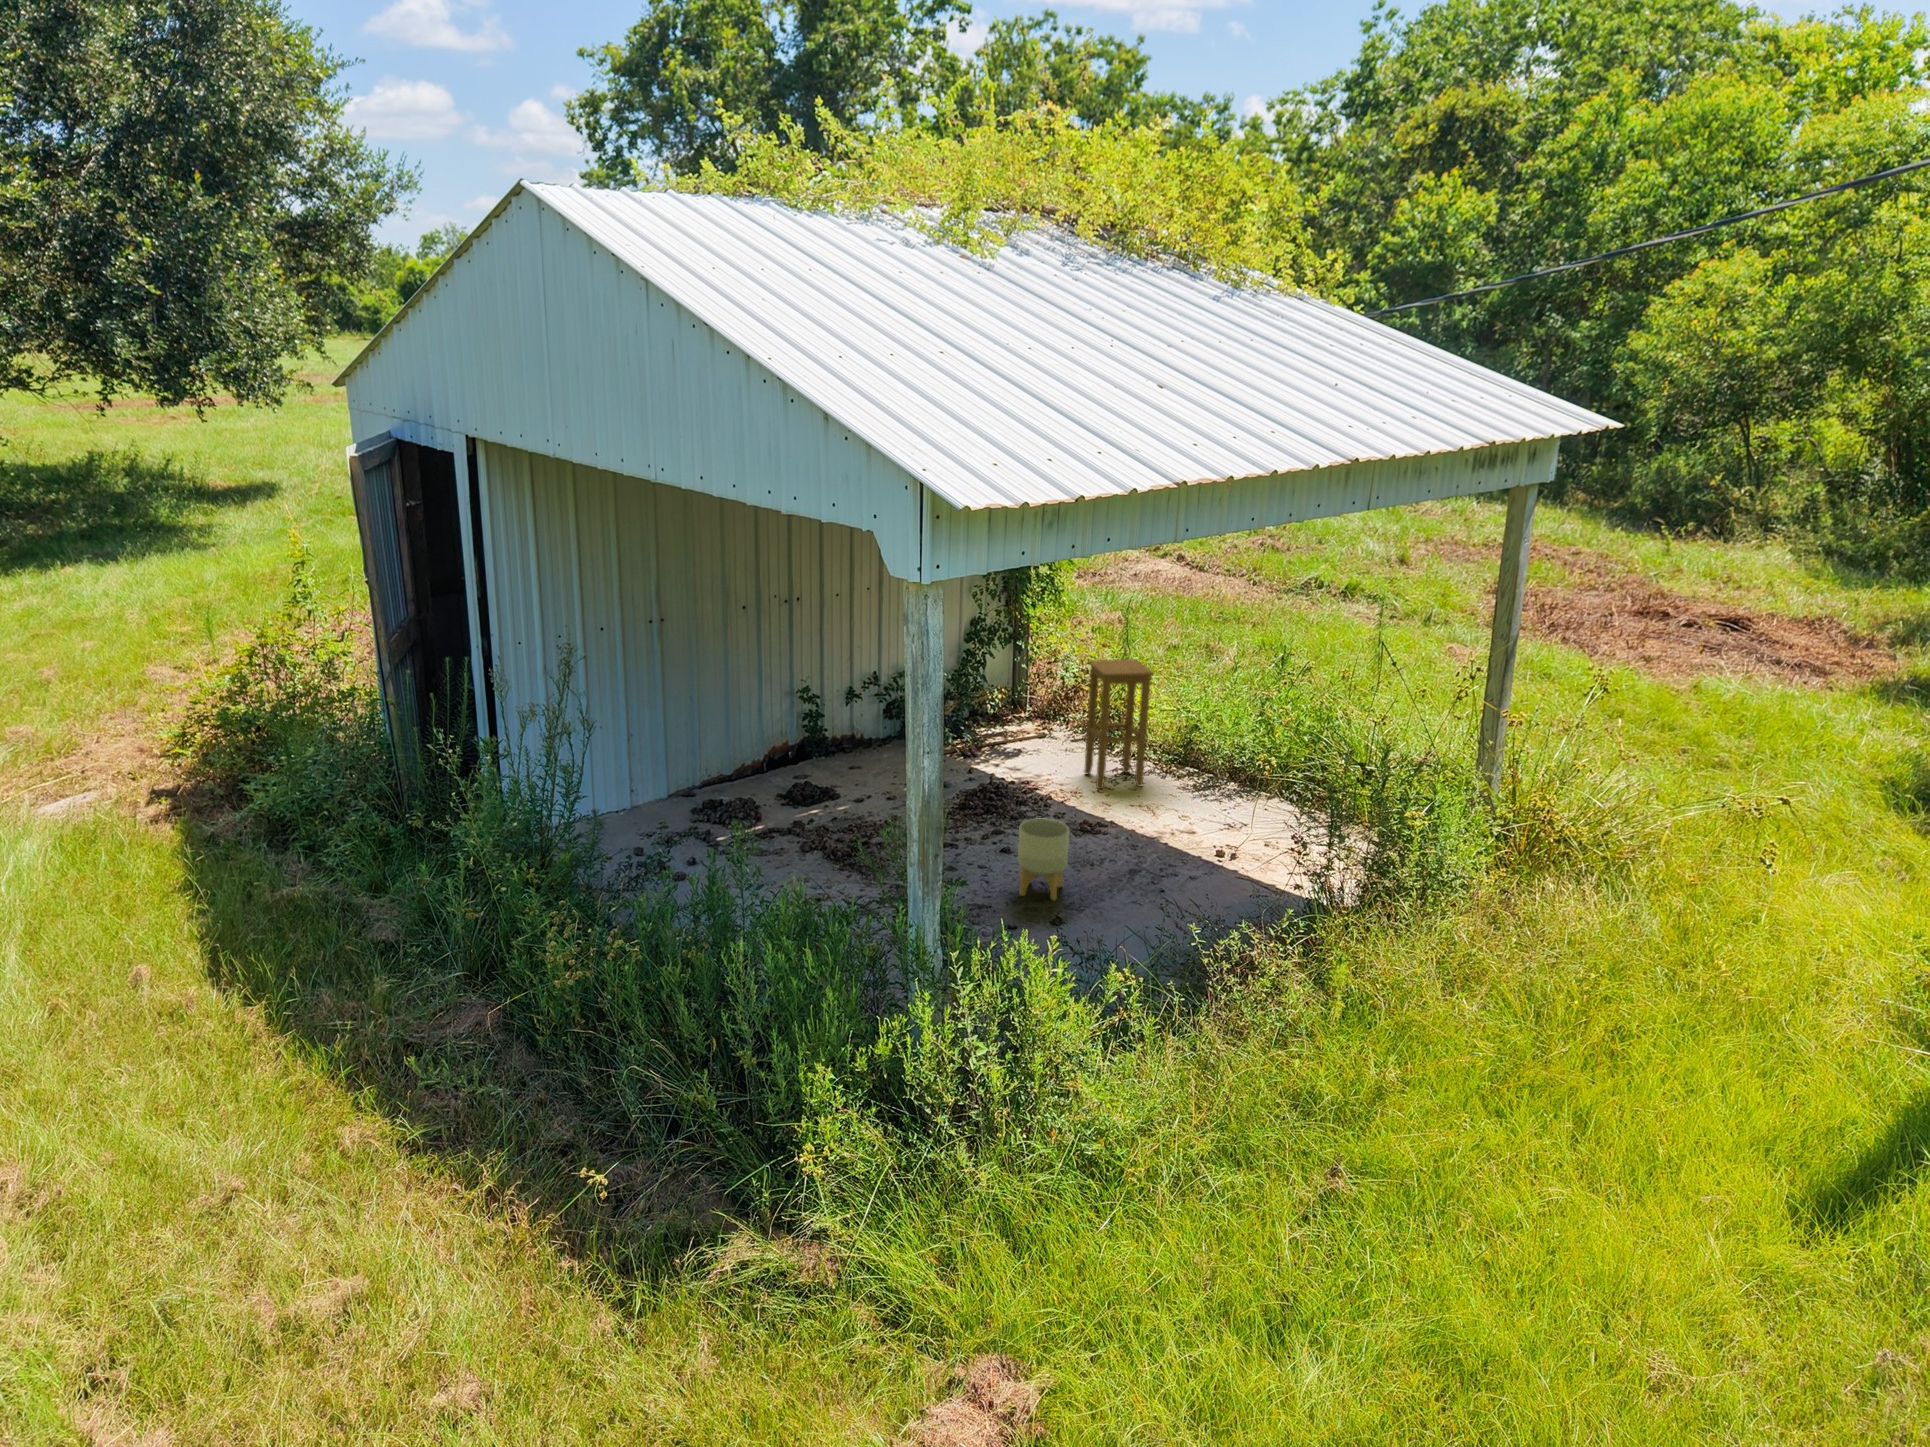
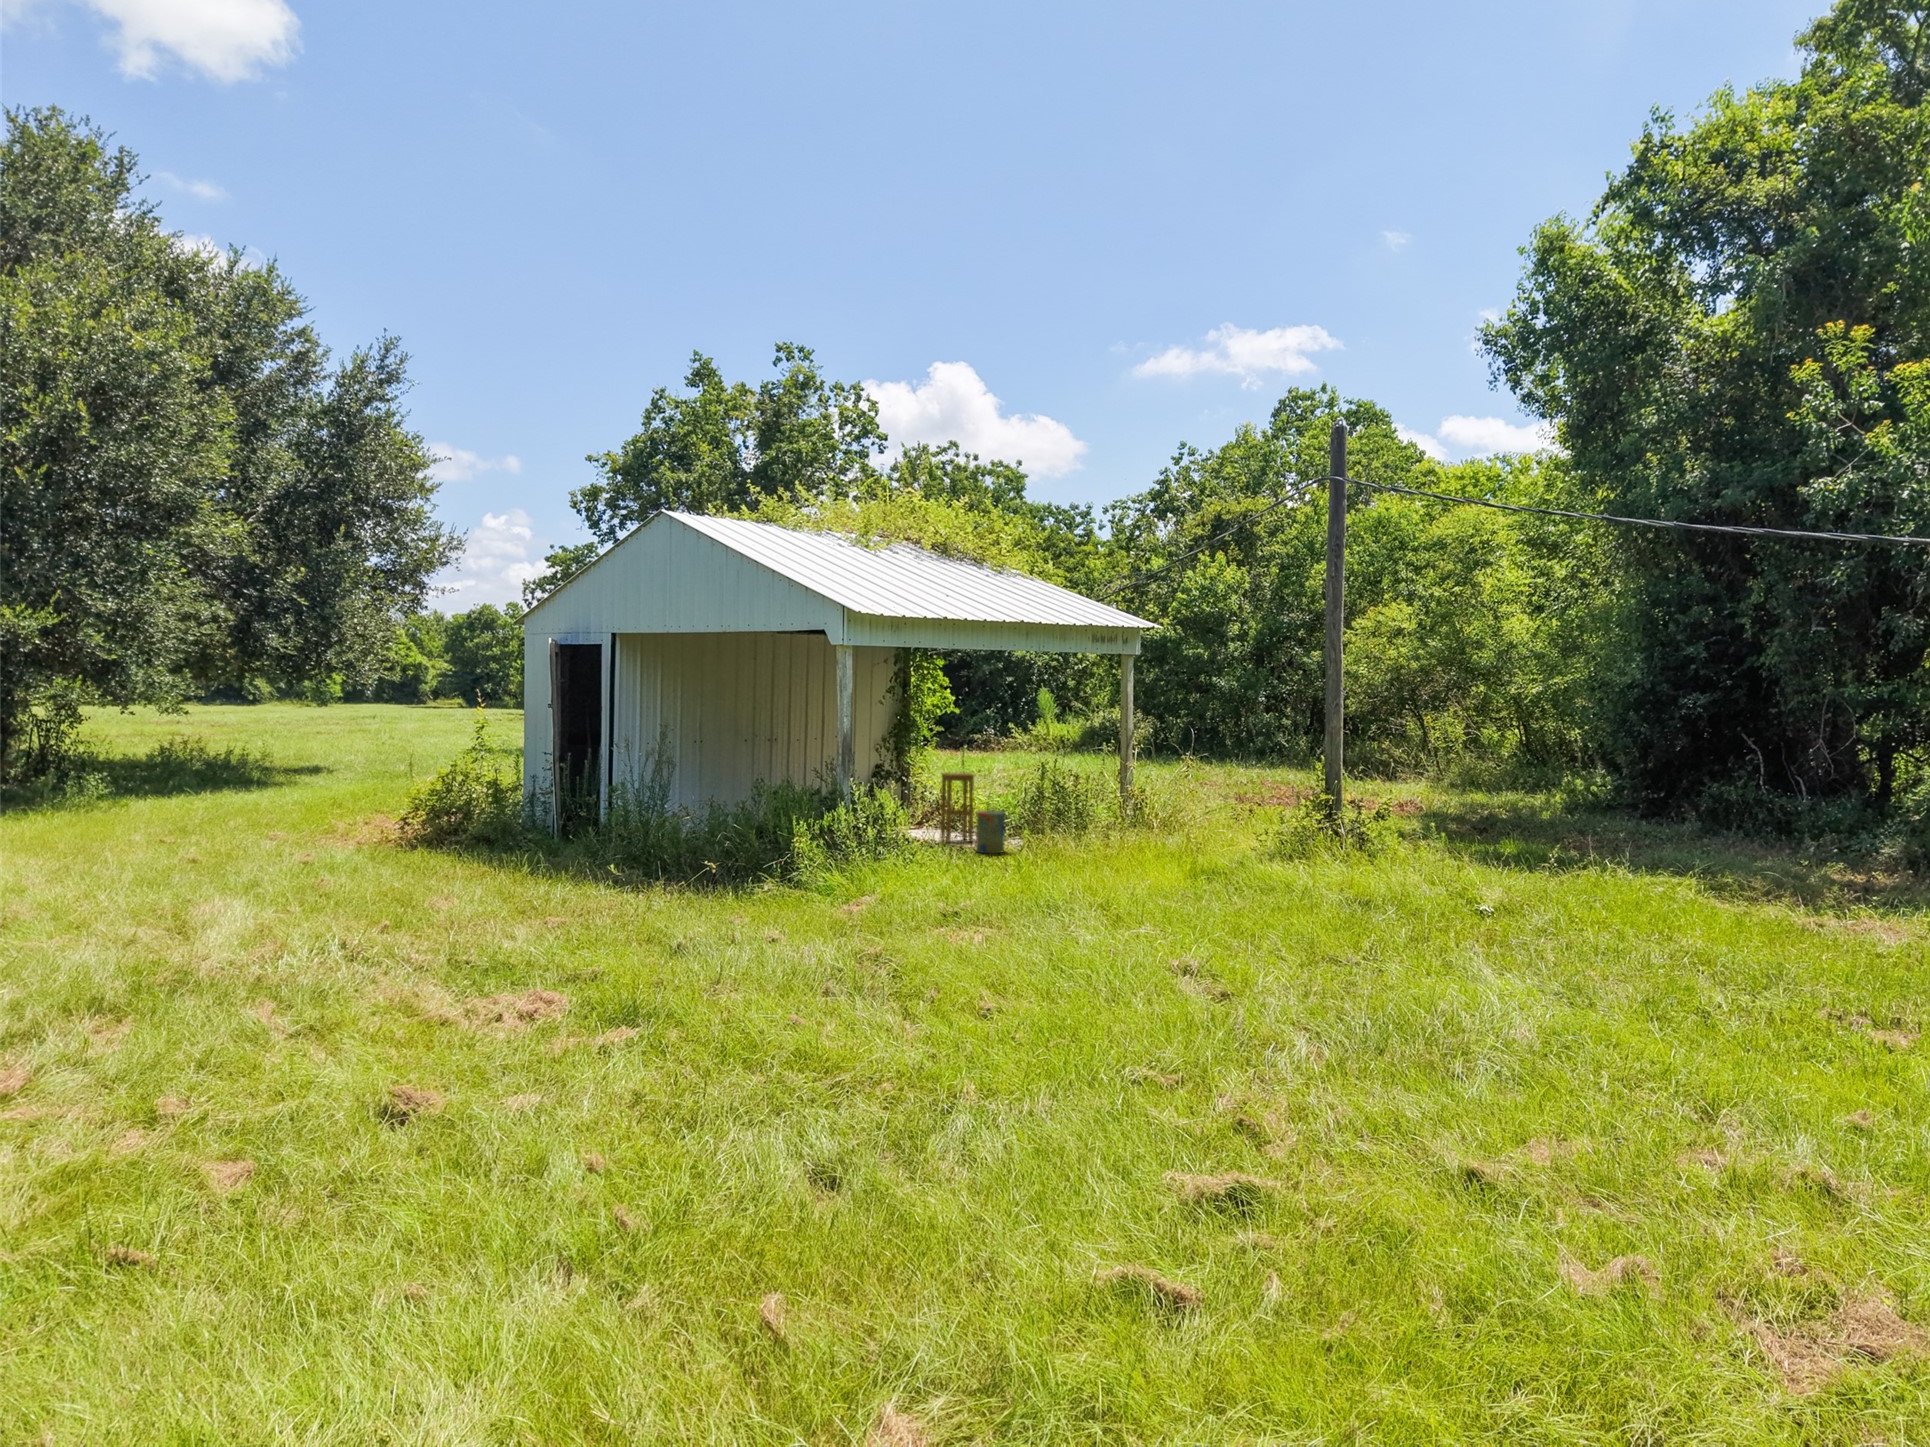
trash can: none [1162,770,1224,859] -> present [976,808,1005,853]
planter: present [1018,818,1069,900] -> none [896,824,922,862]

